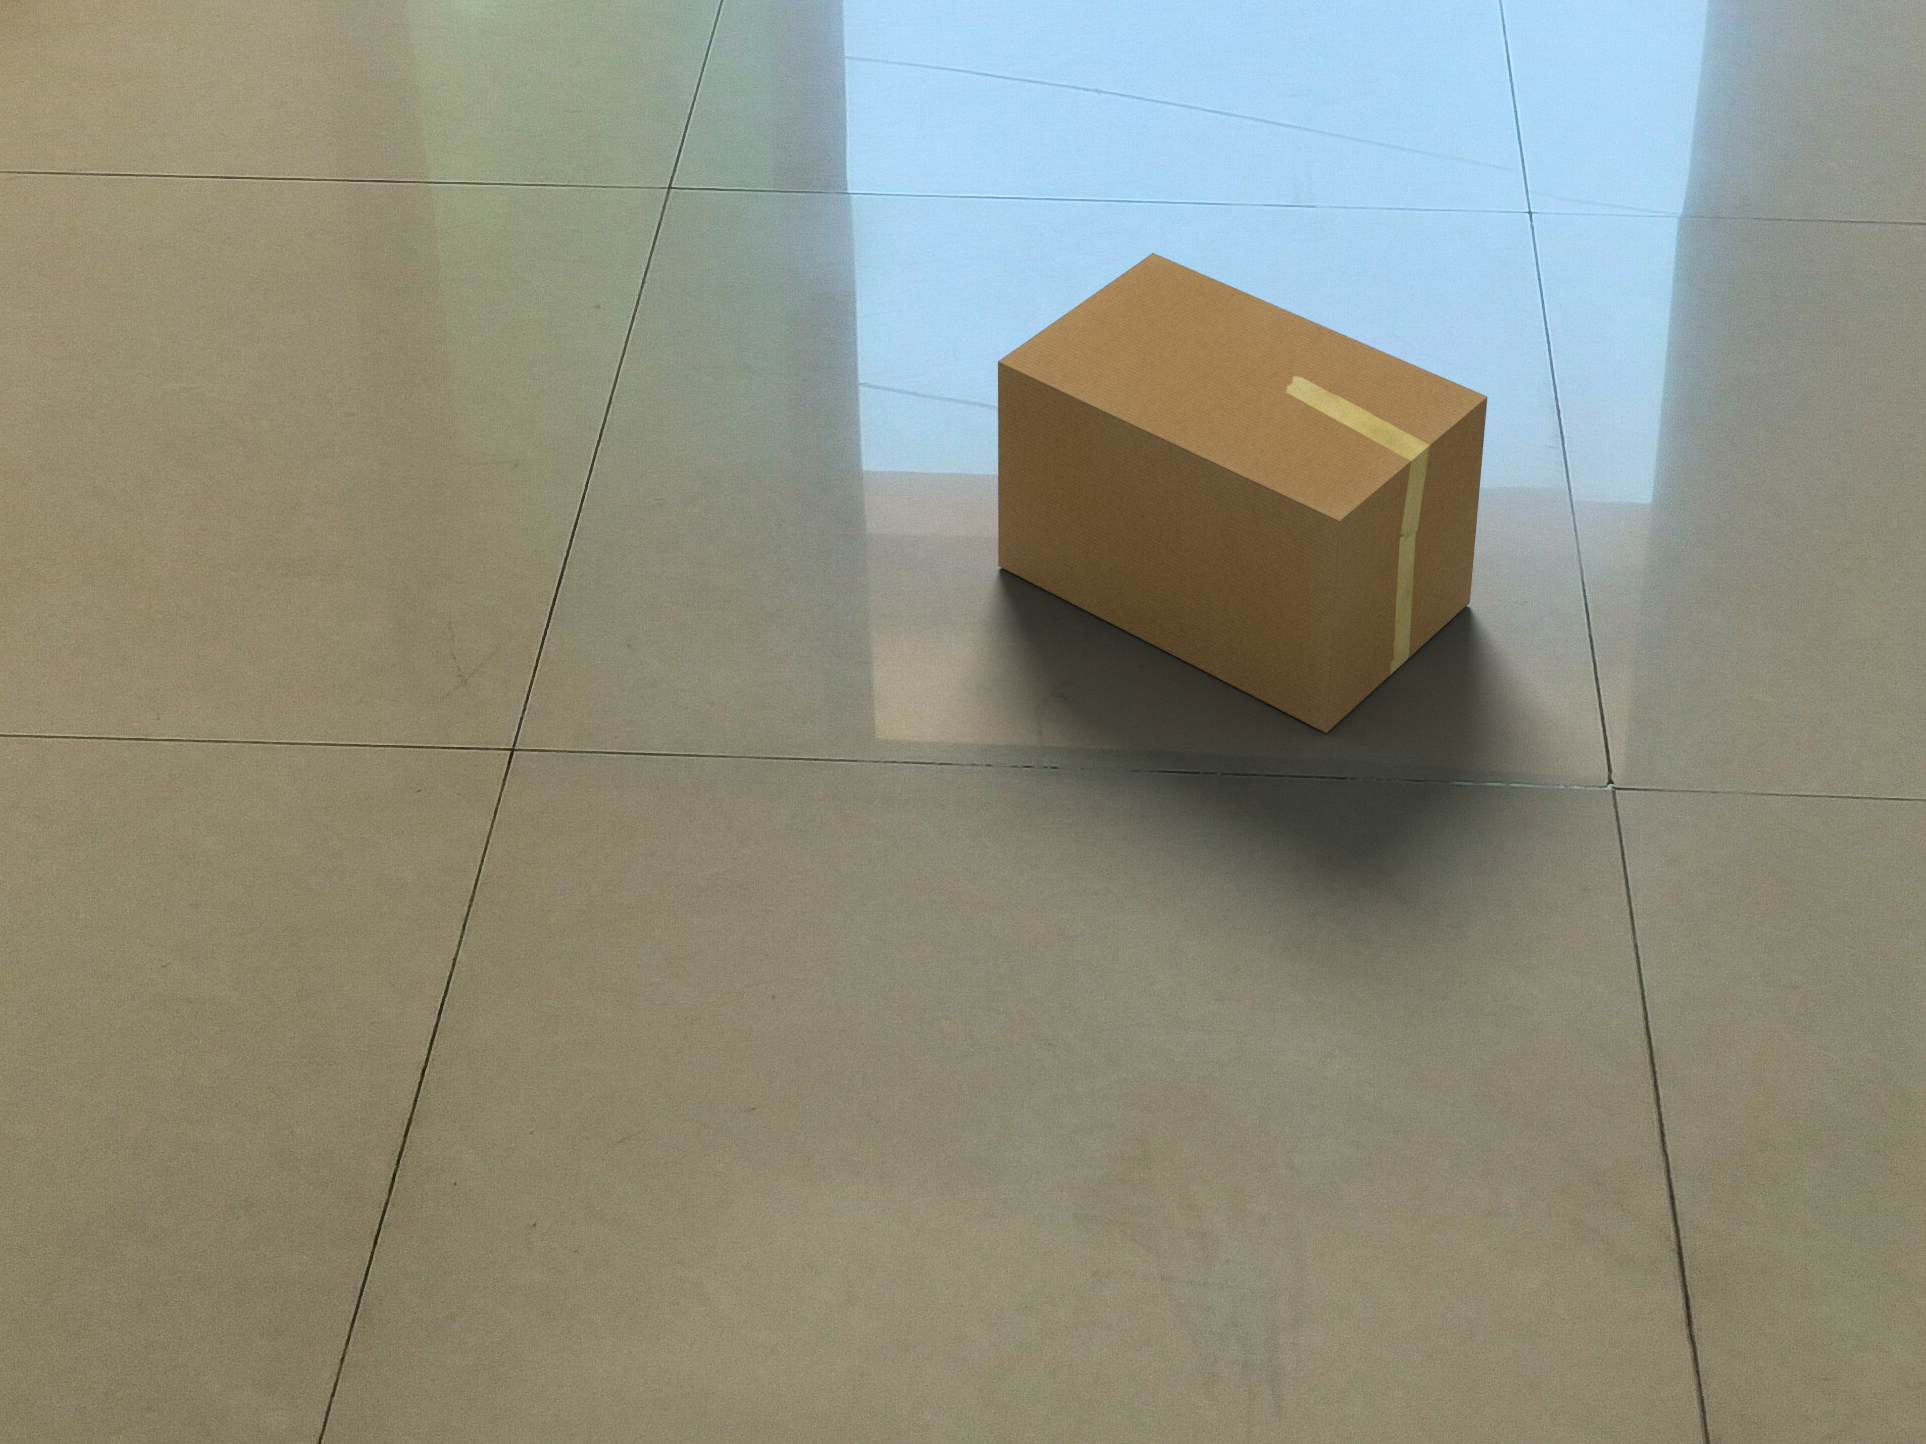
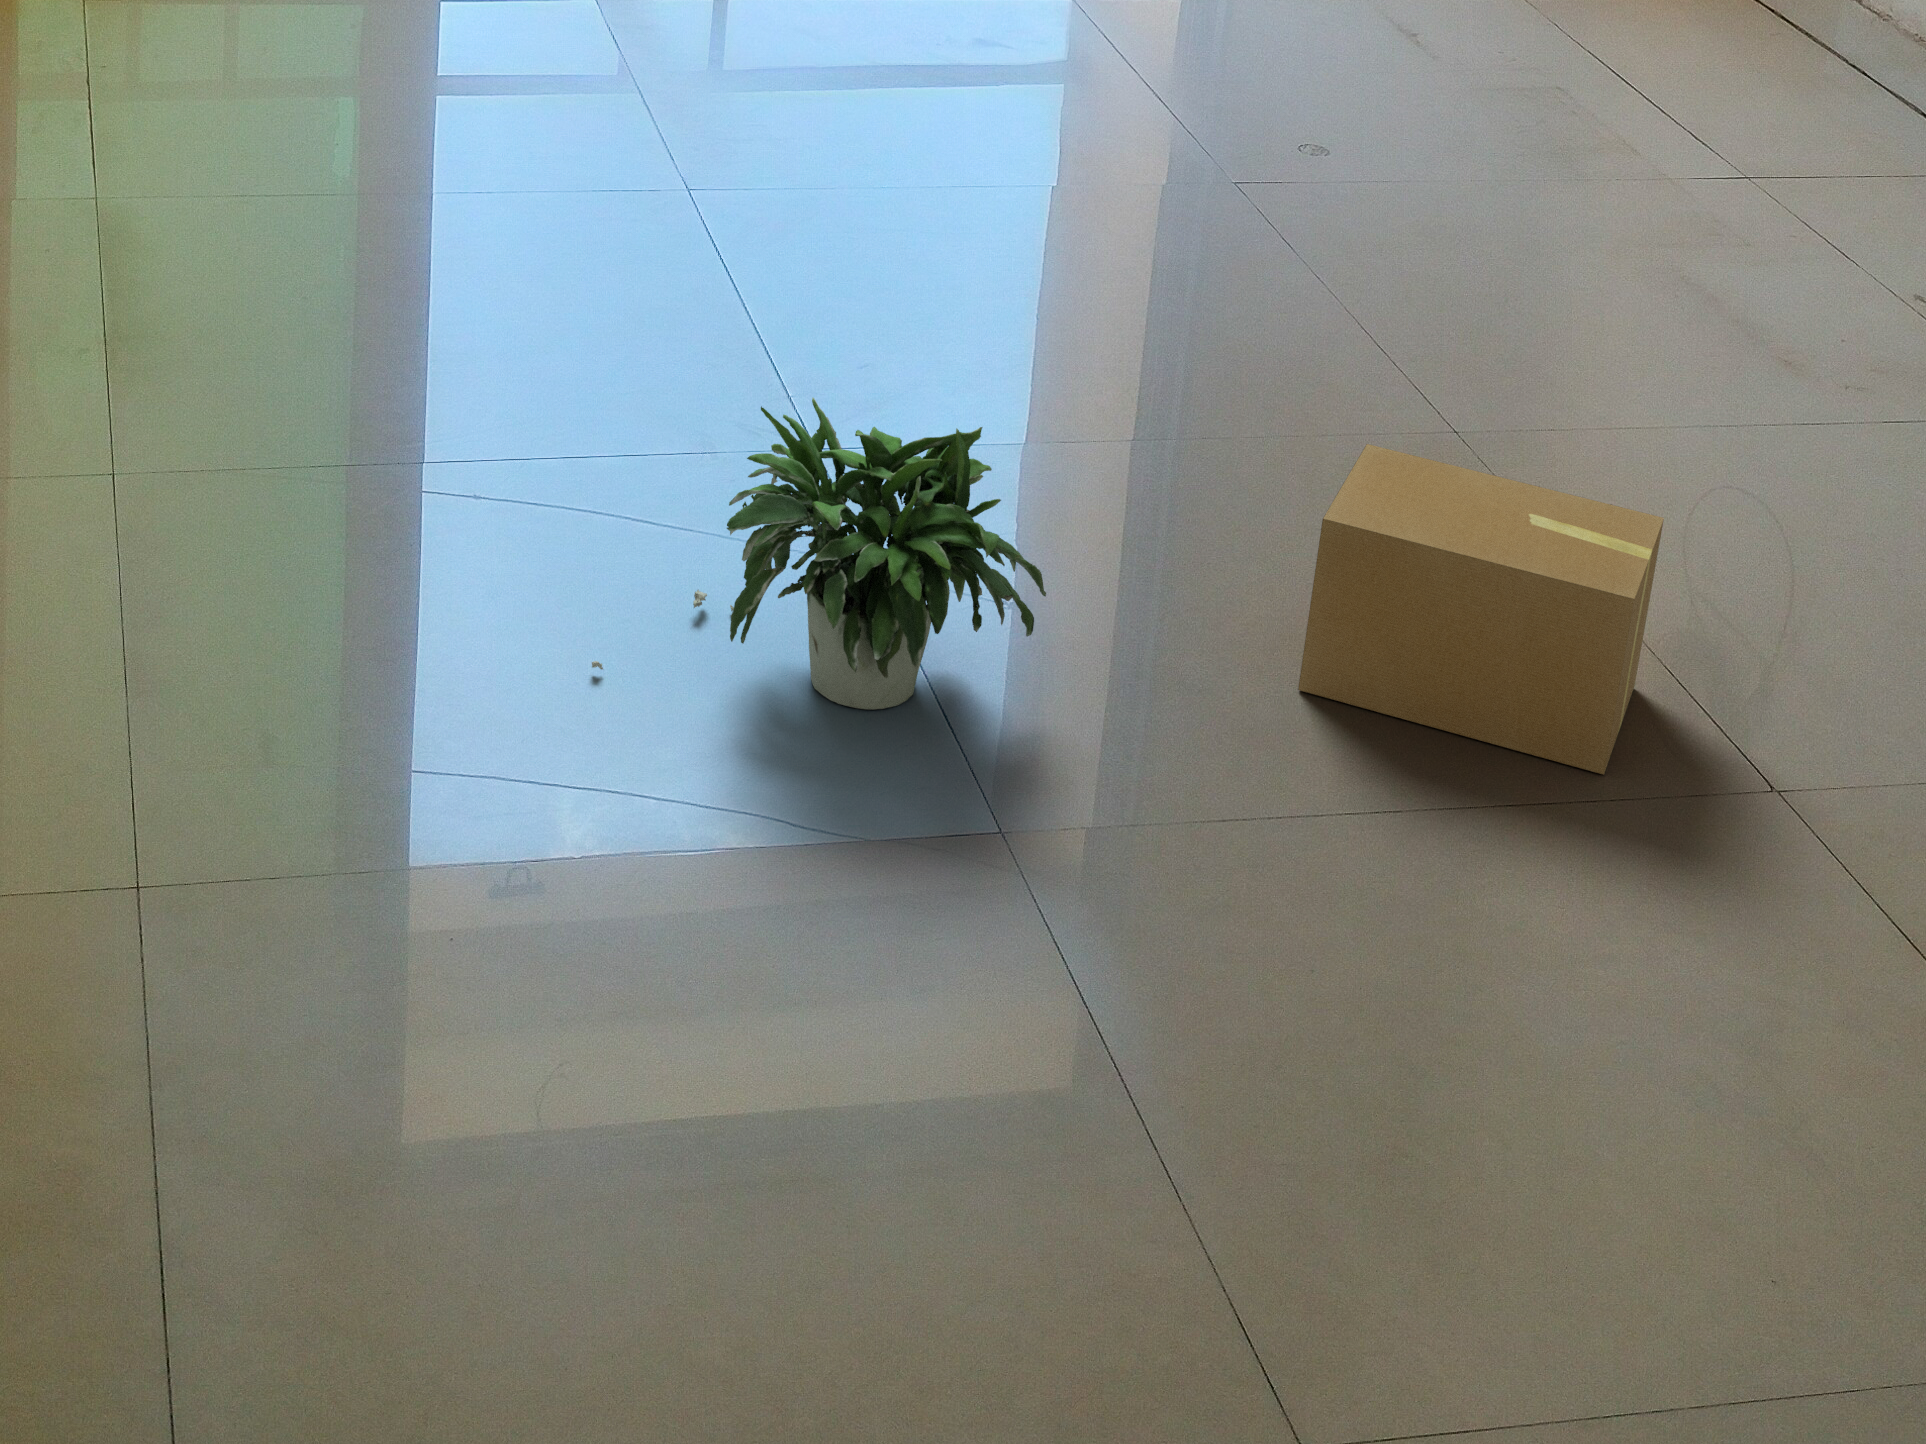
potted plant: none [127,150,652,543] -> present [592,398,1046,709]

